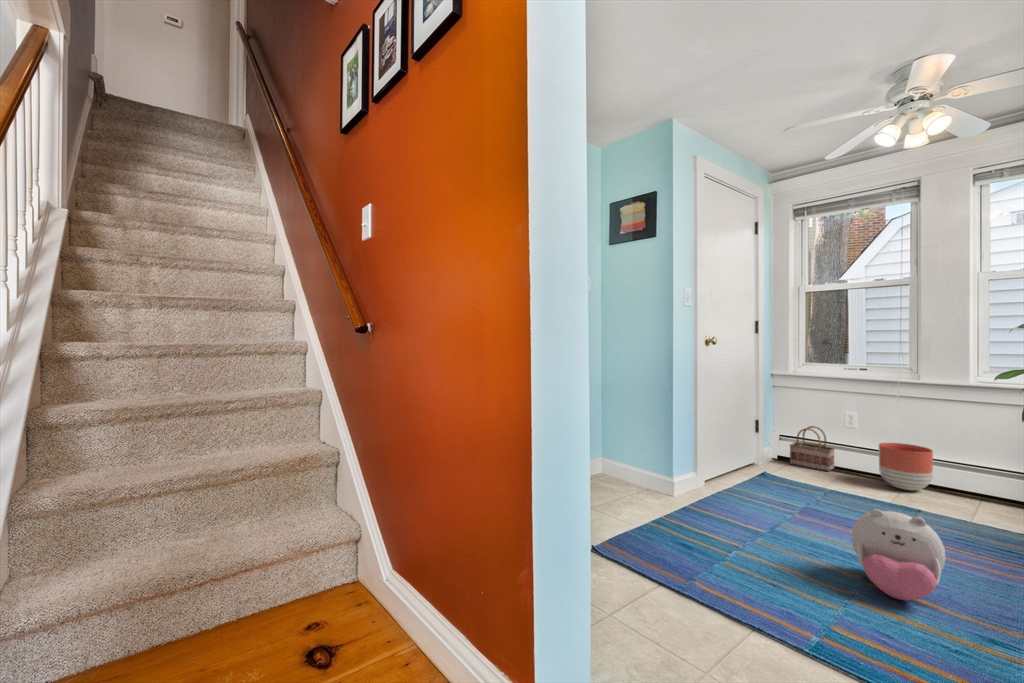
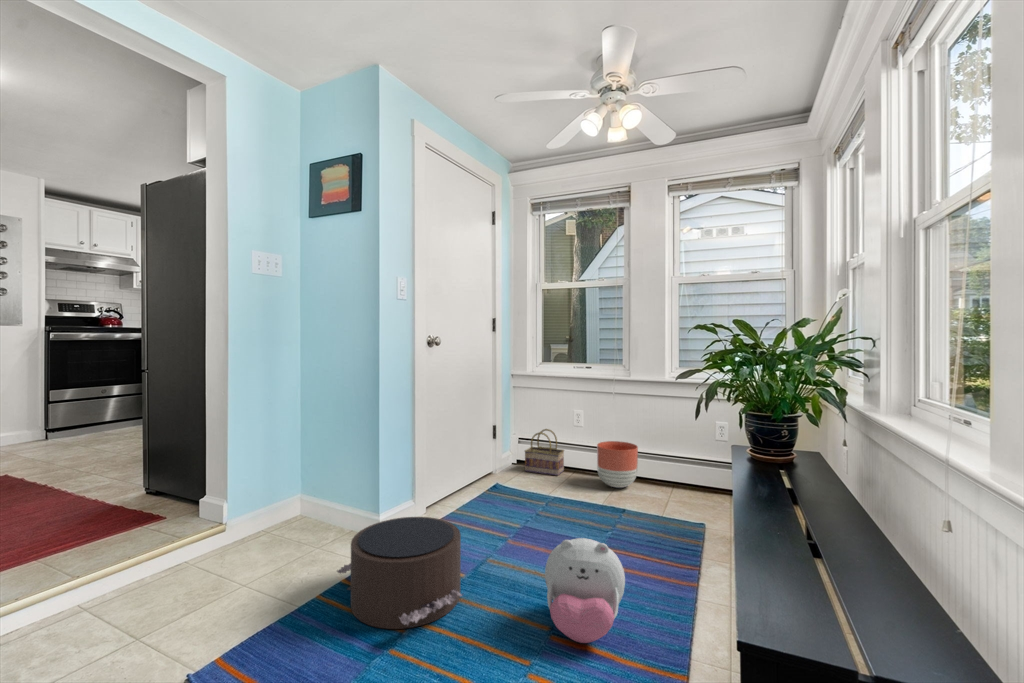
pouf: none [653,477,770,557] -> present [337,517,462,629]

